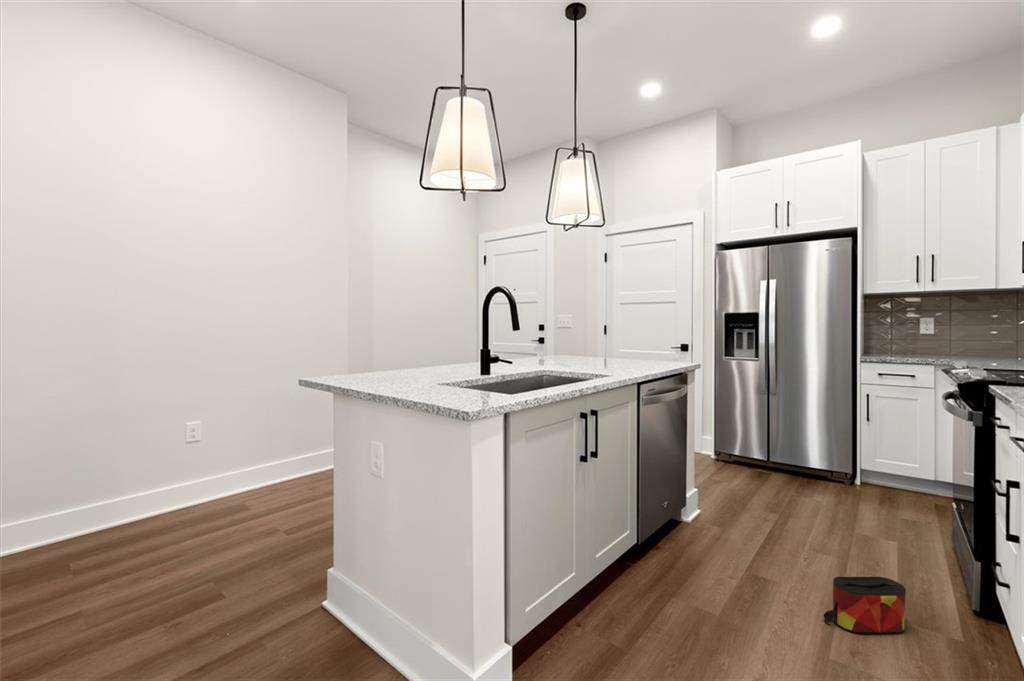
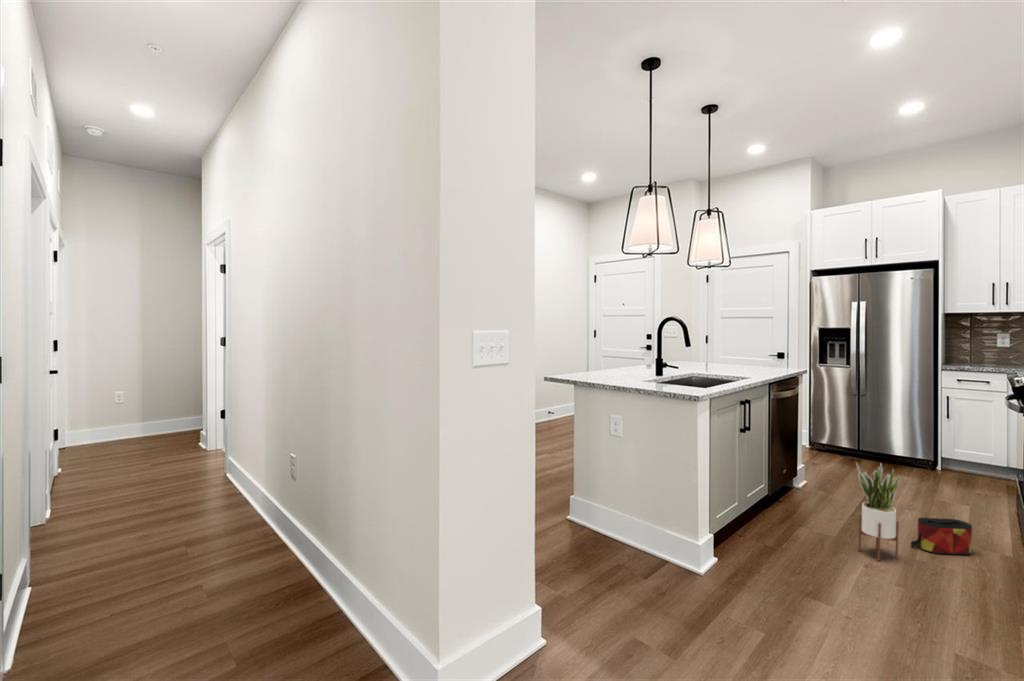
potted plant: none [746,504,808,656] -> present [856,463,900,561]

